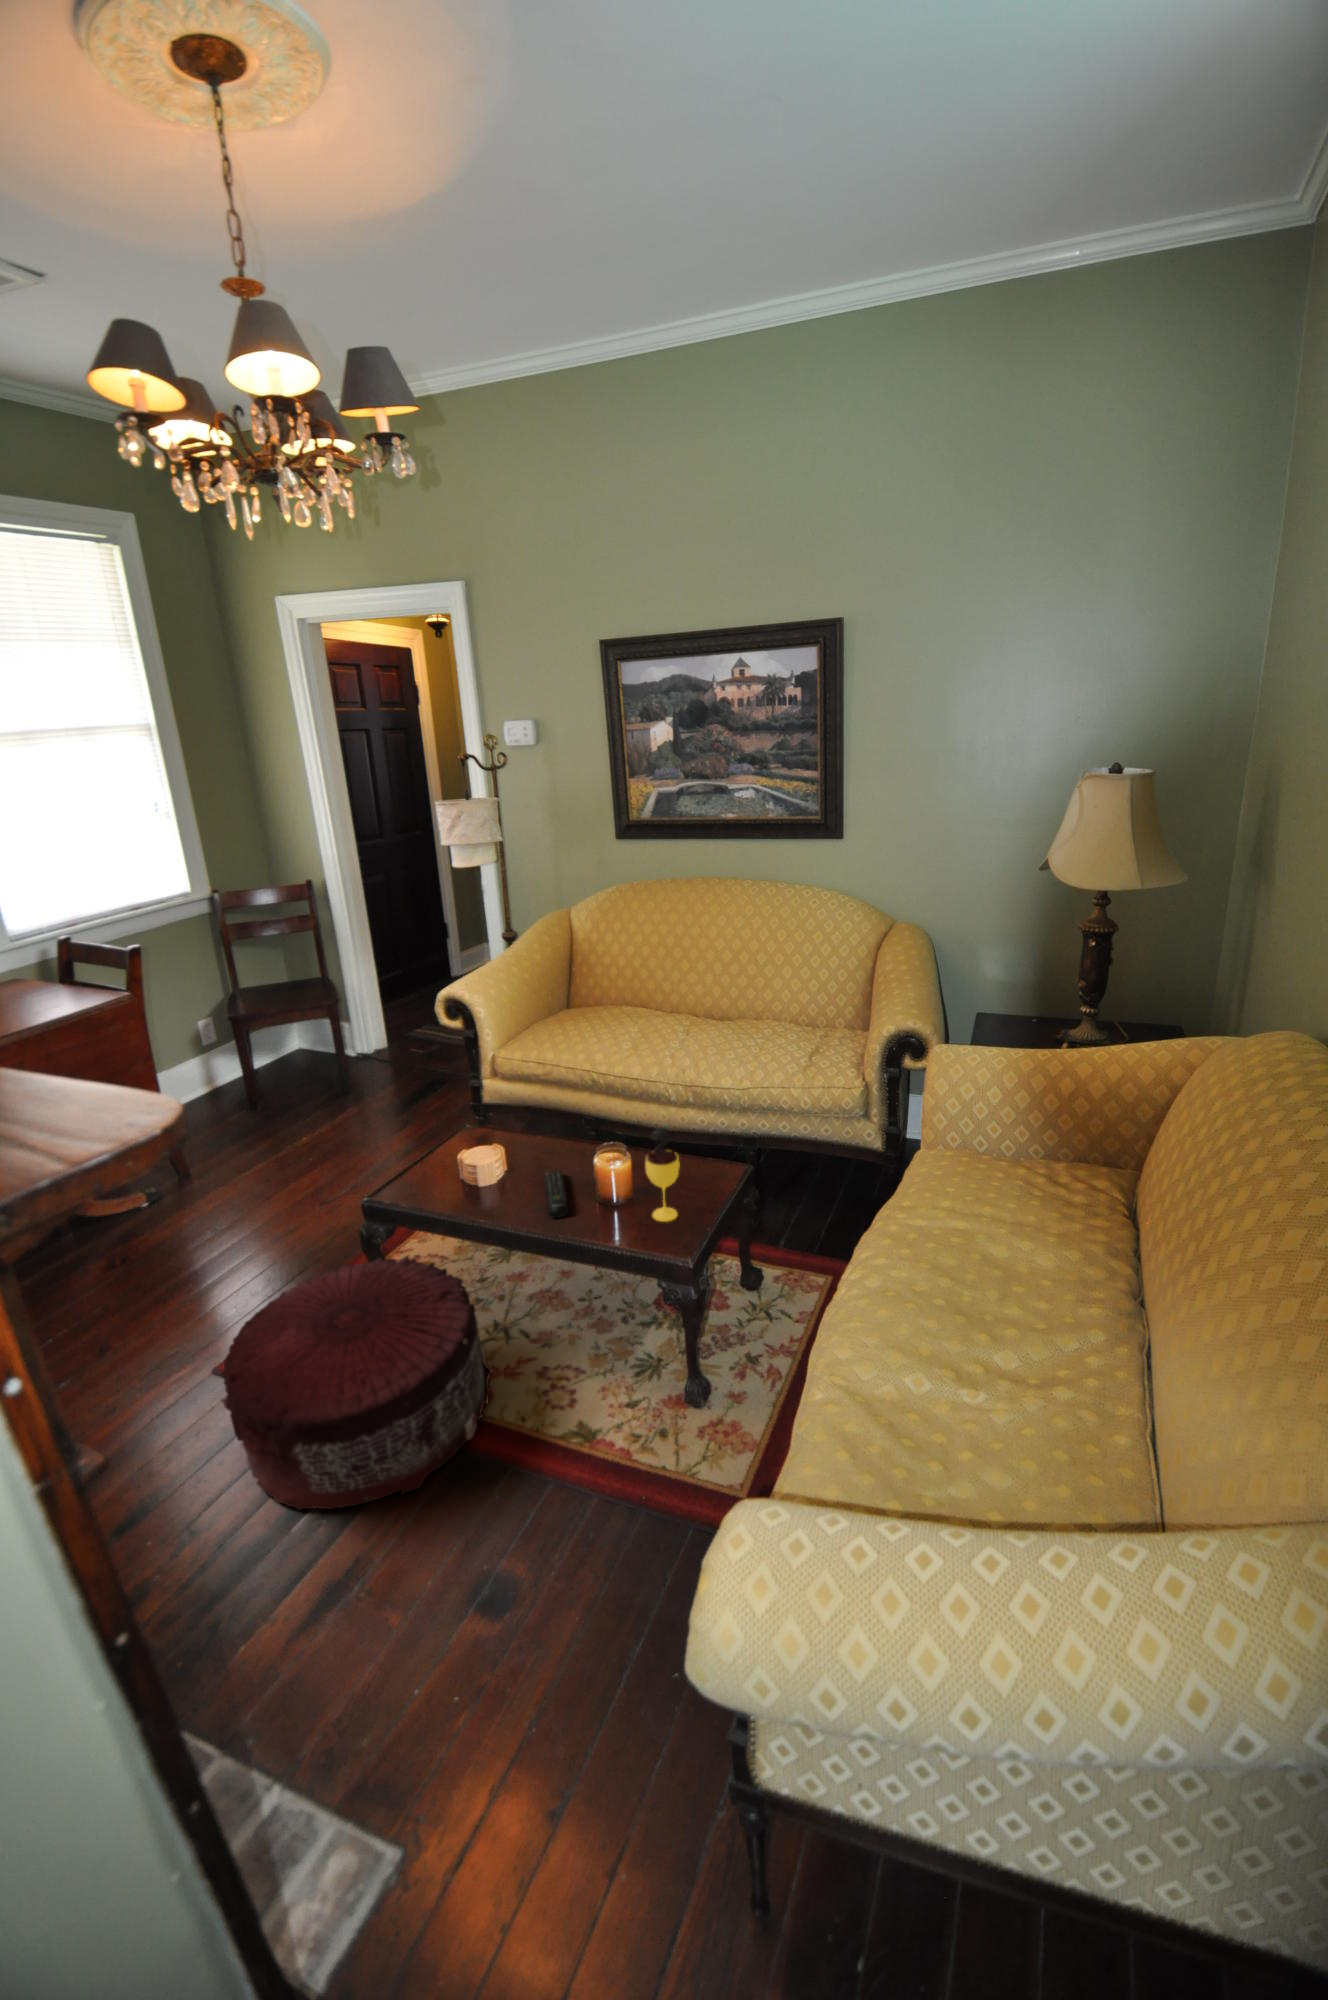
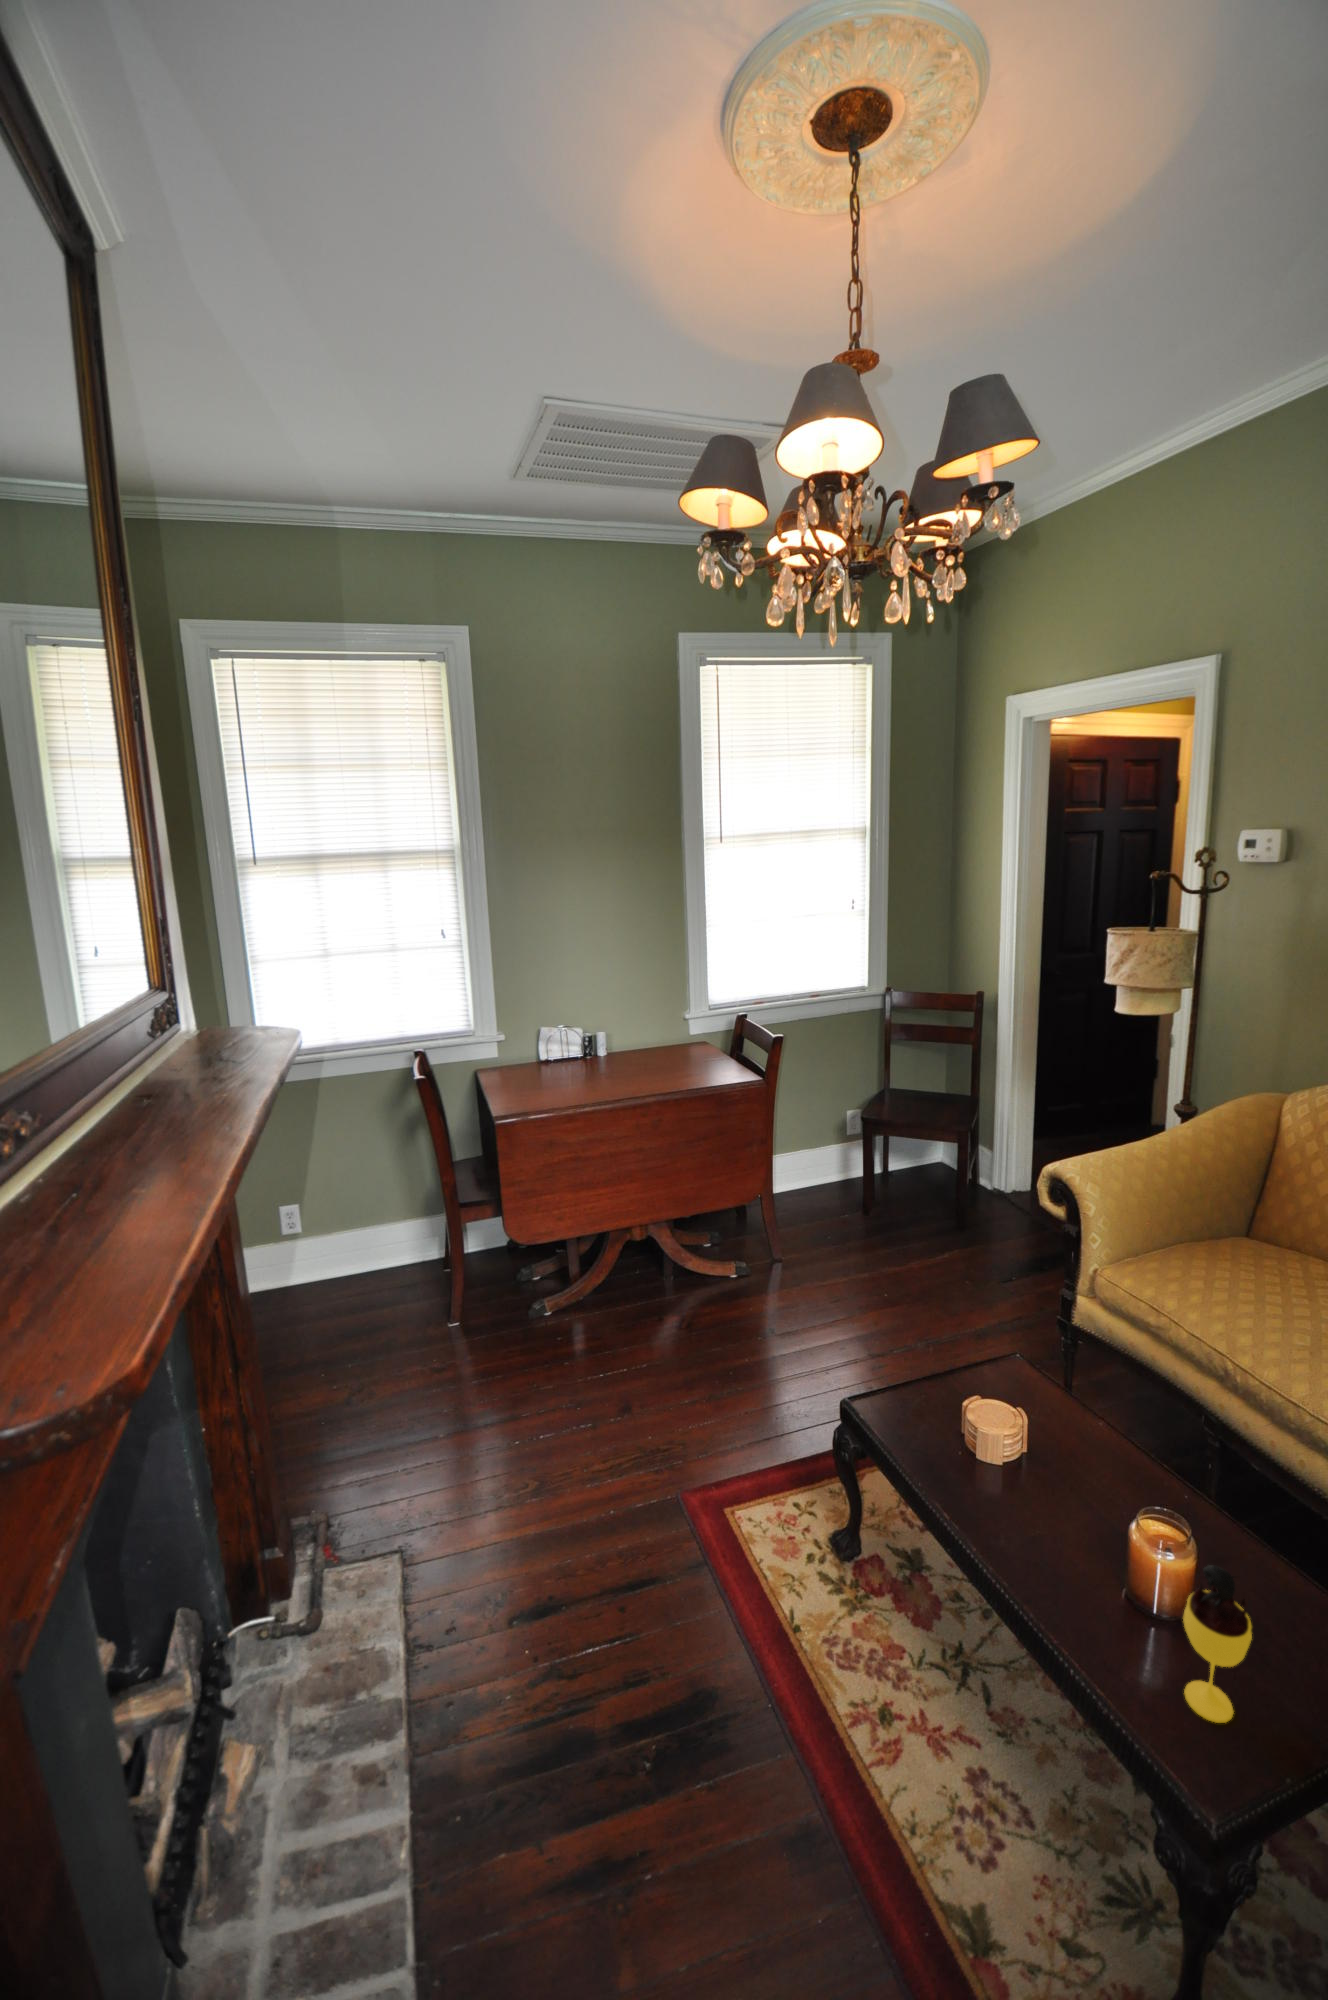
remote control: present [543,1171,568,1218] -> none [1025,1499,1085,1593]
pouf: present [221,1256,493,1509] -> none [621,1464,914,1821]

